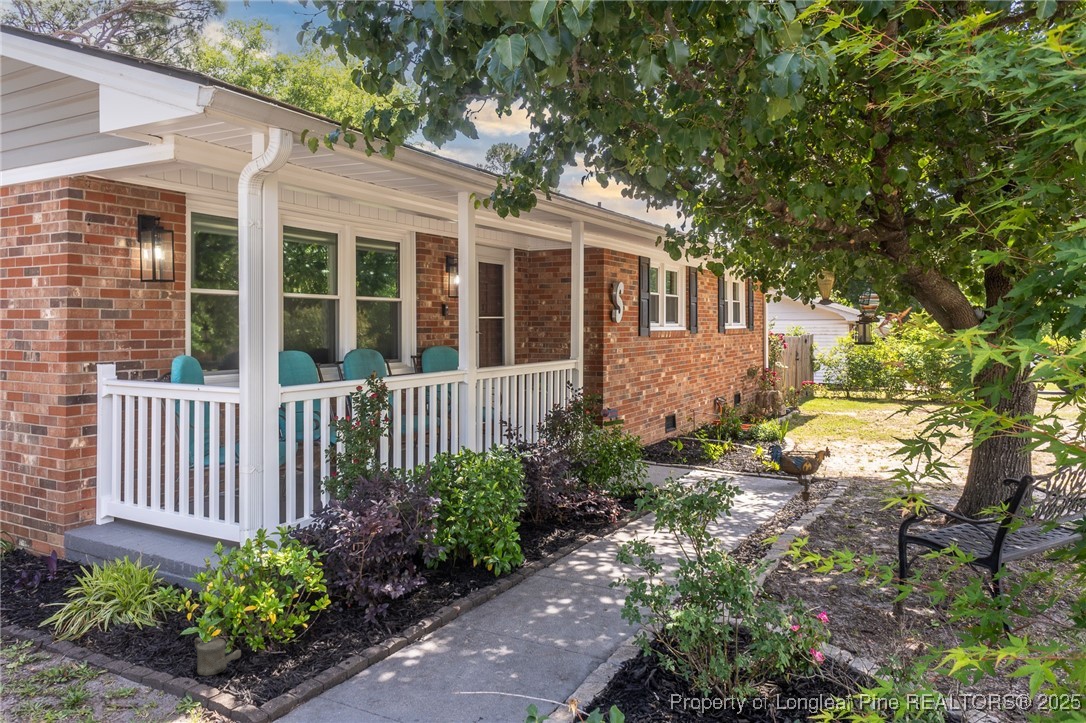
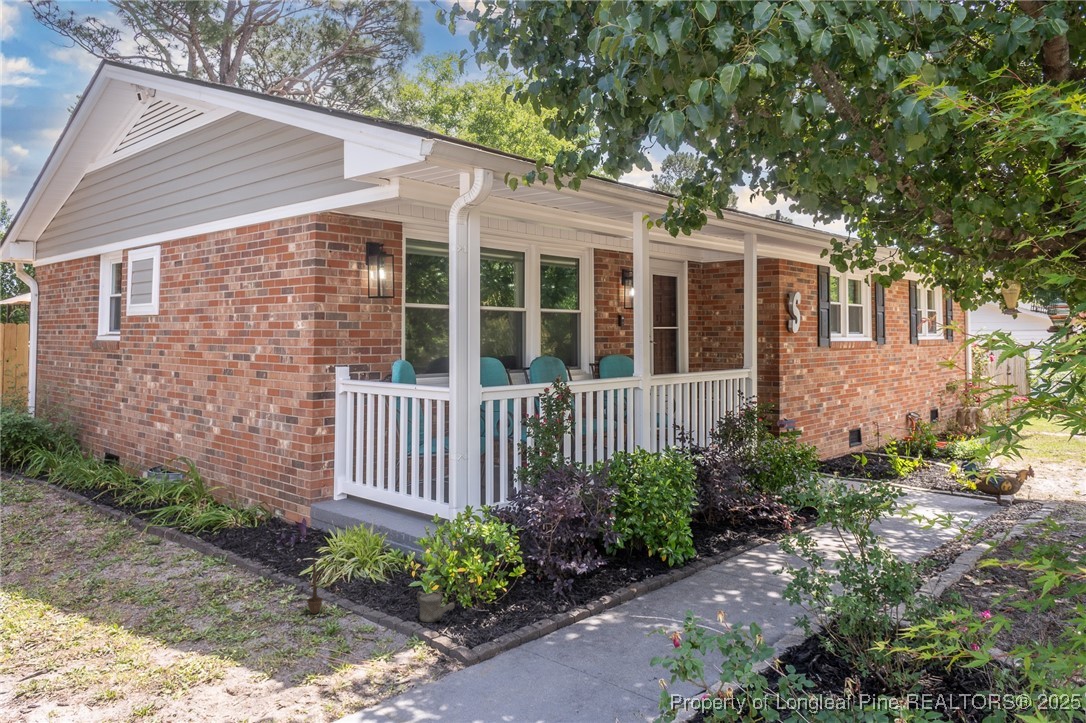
decorative plant: present [797,467,816,501] -> present [307,556,324,614]

